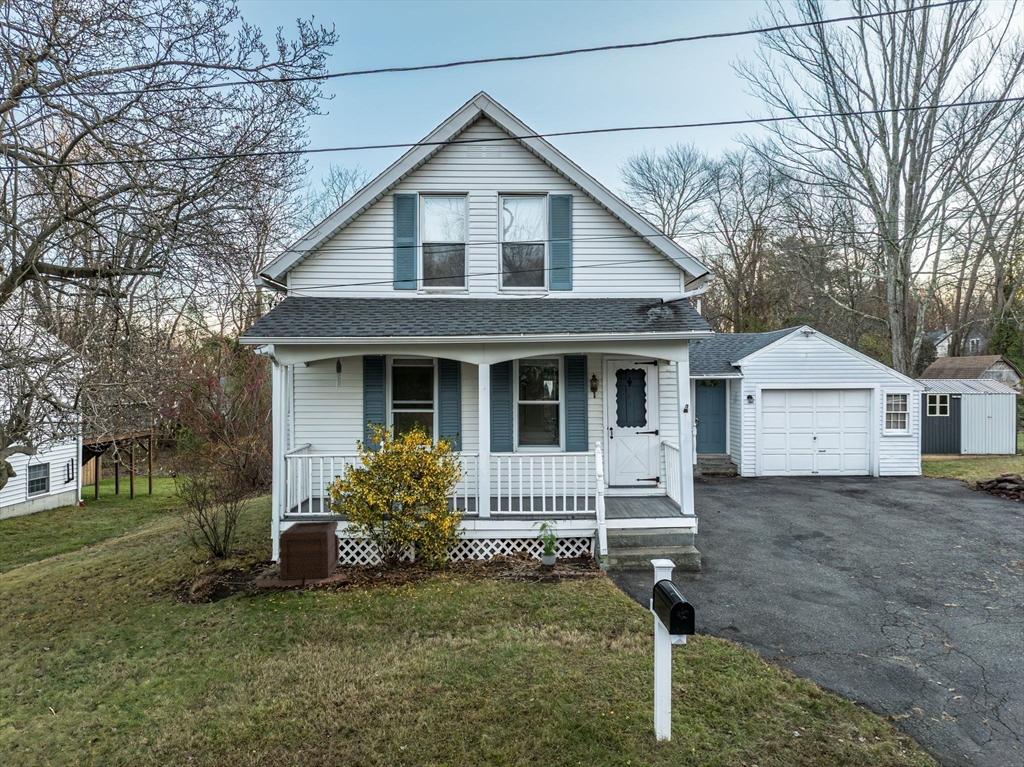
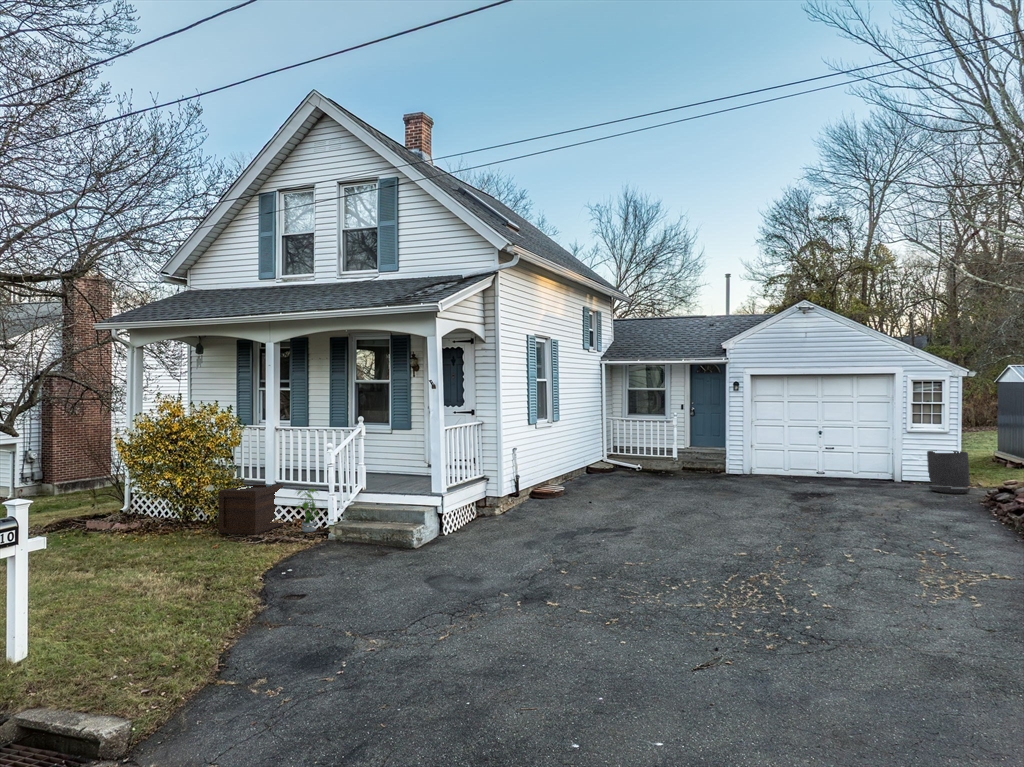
trash can: none [899,449,930,481] -> present [927,450,970,494]
wooden crate: present [280,521,340,580] -> present [218,484,284,535]

